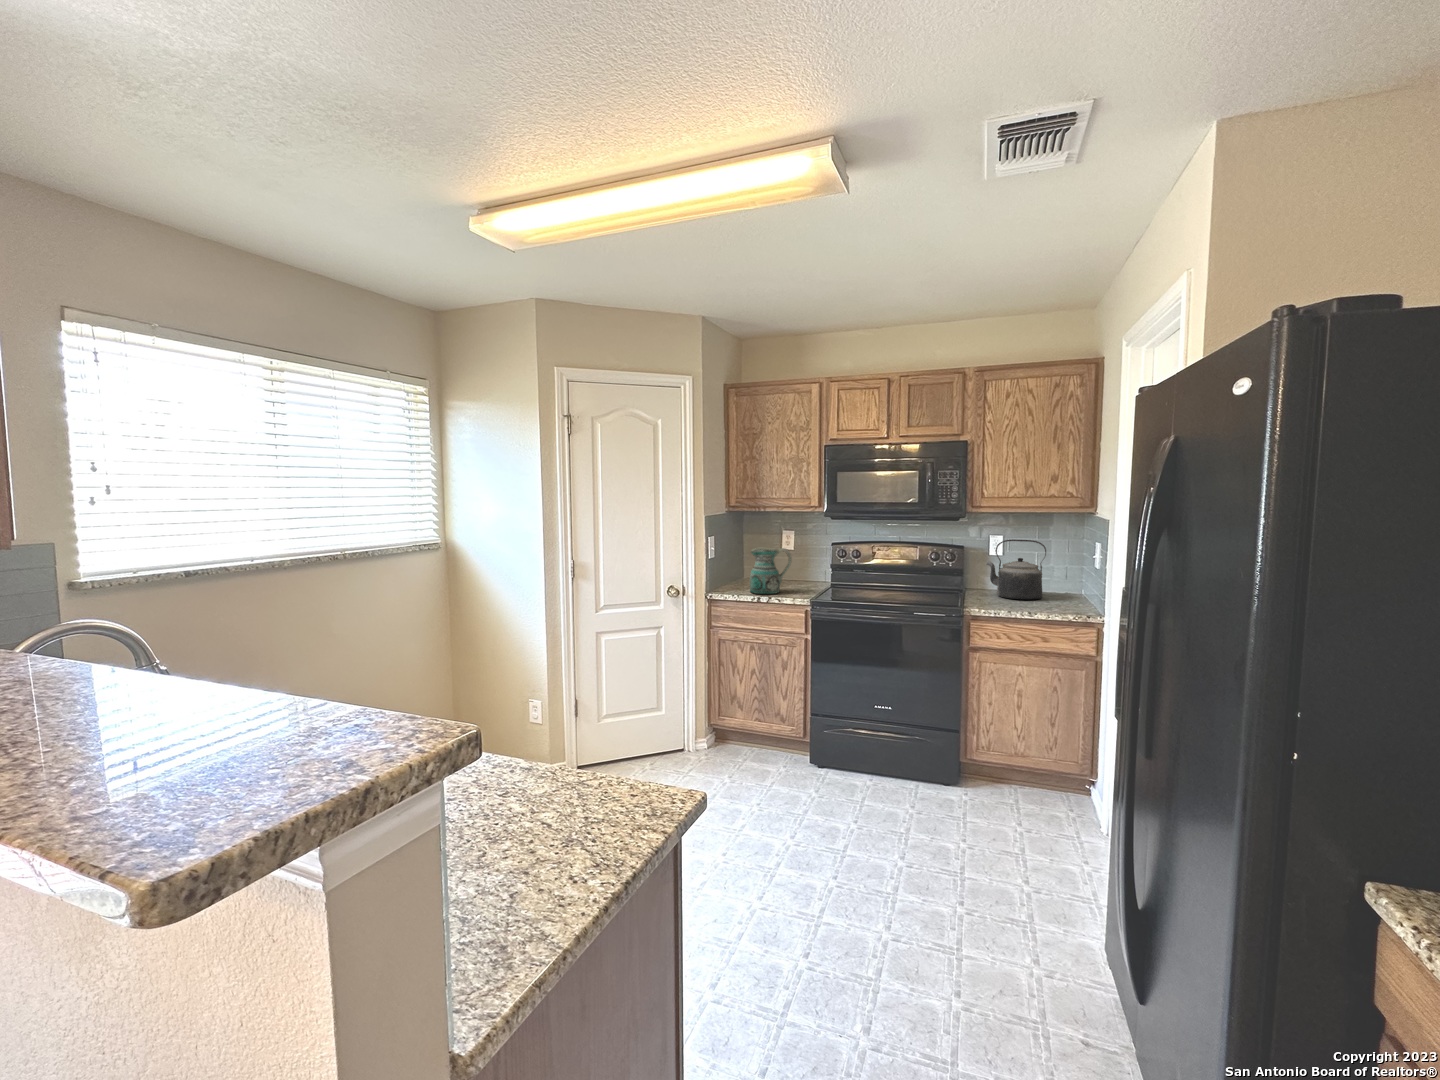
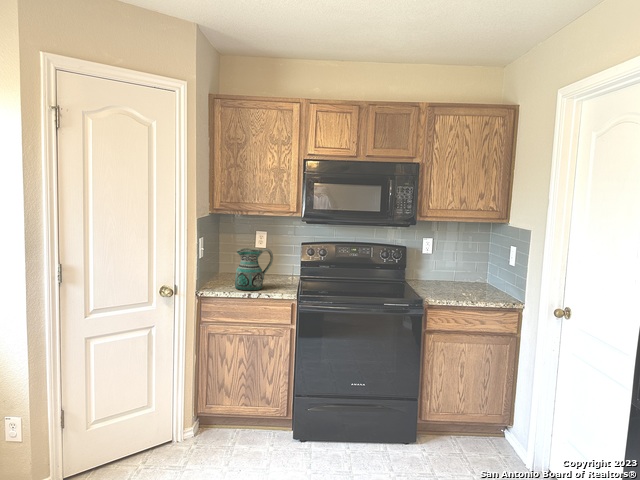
kettle: present [987,539,1046,600] -> none [426,242,471,290]

